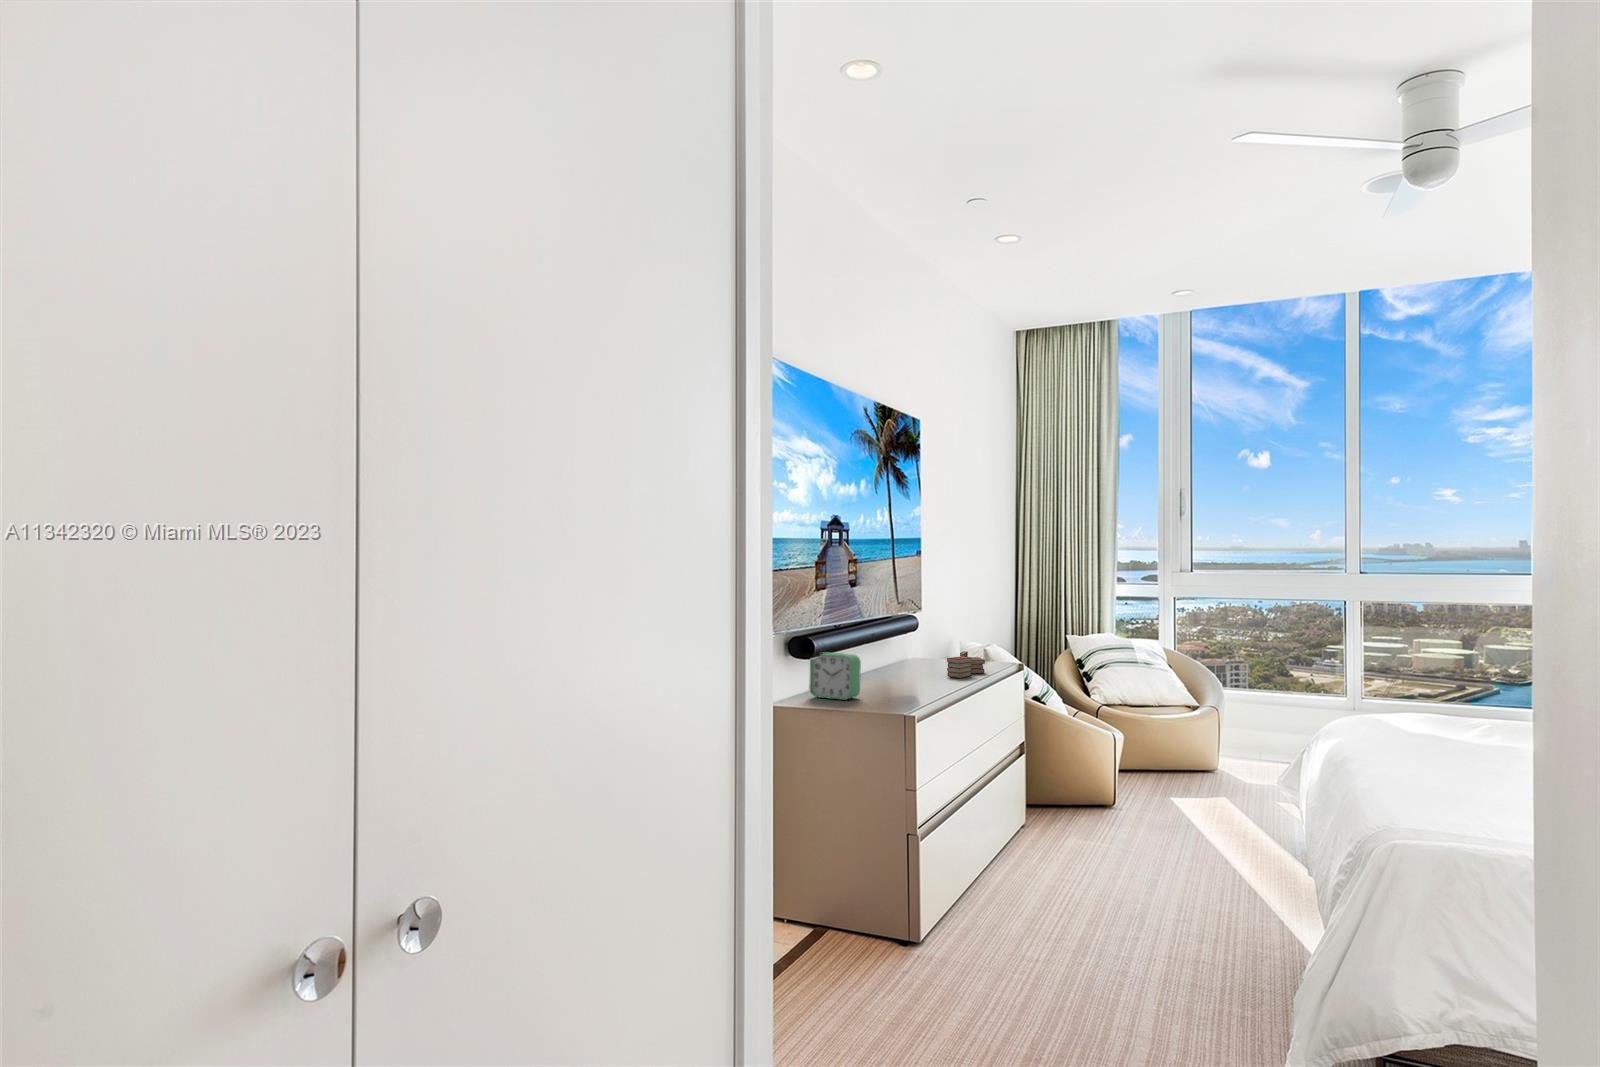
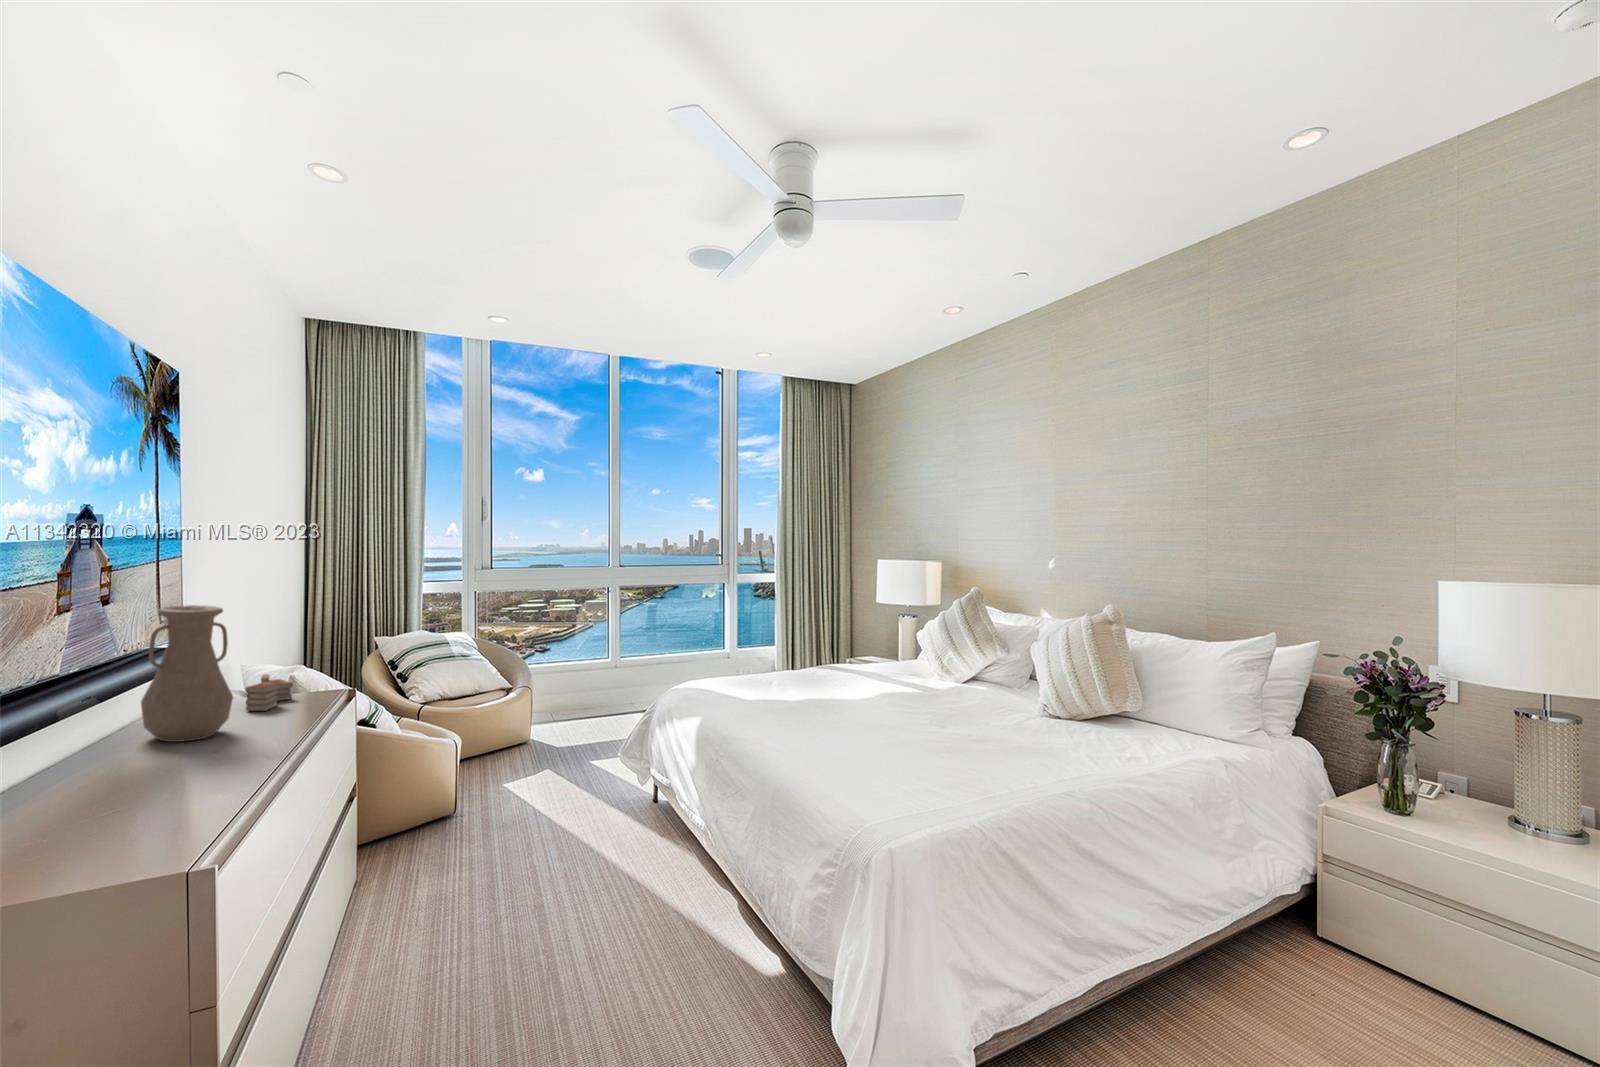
vase: none [871,589,928,688] -> present [141,605,233,742]
alarm clock: present [809,653,861,700] -> none [46,708,143,779]

